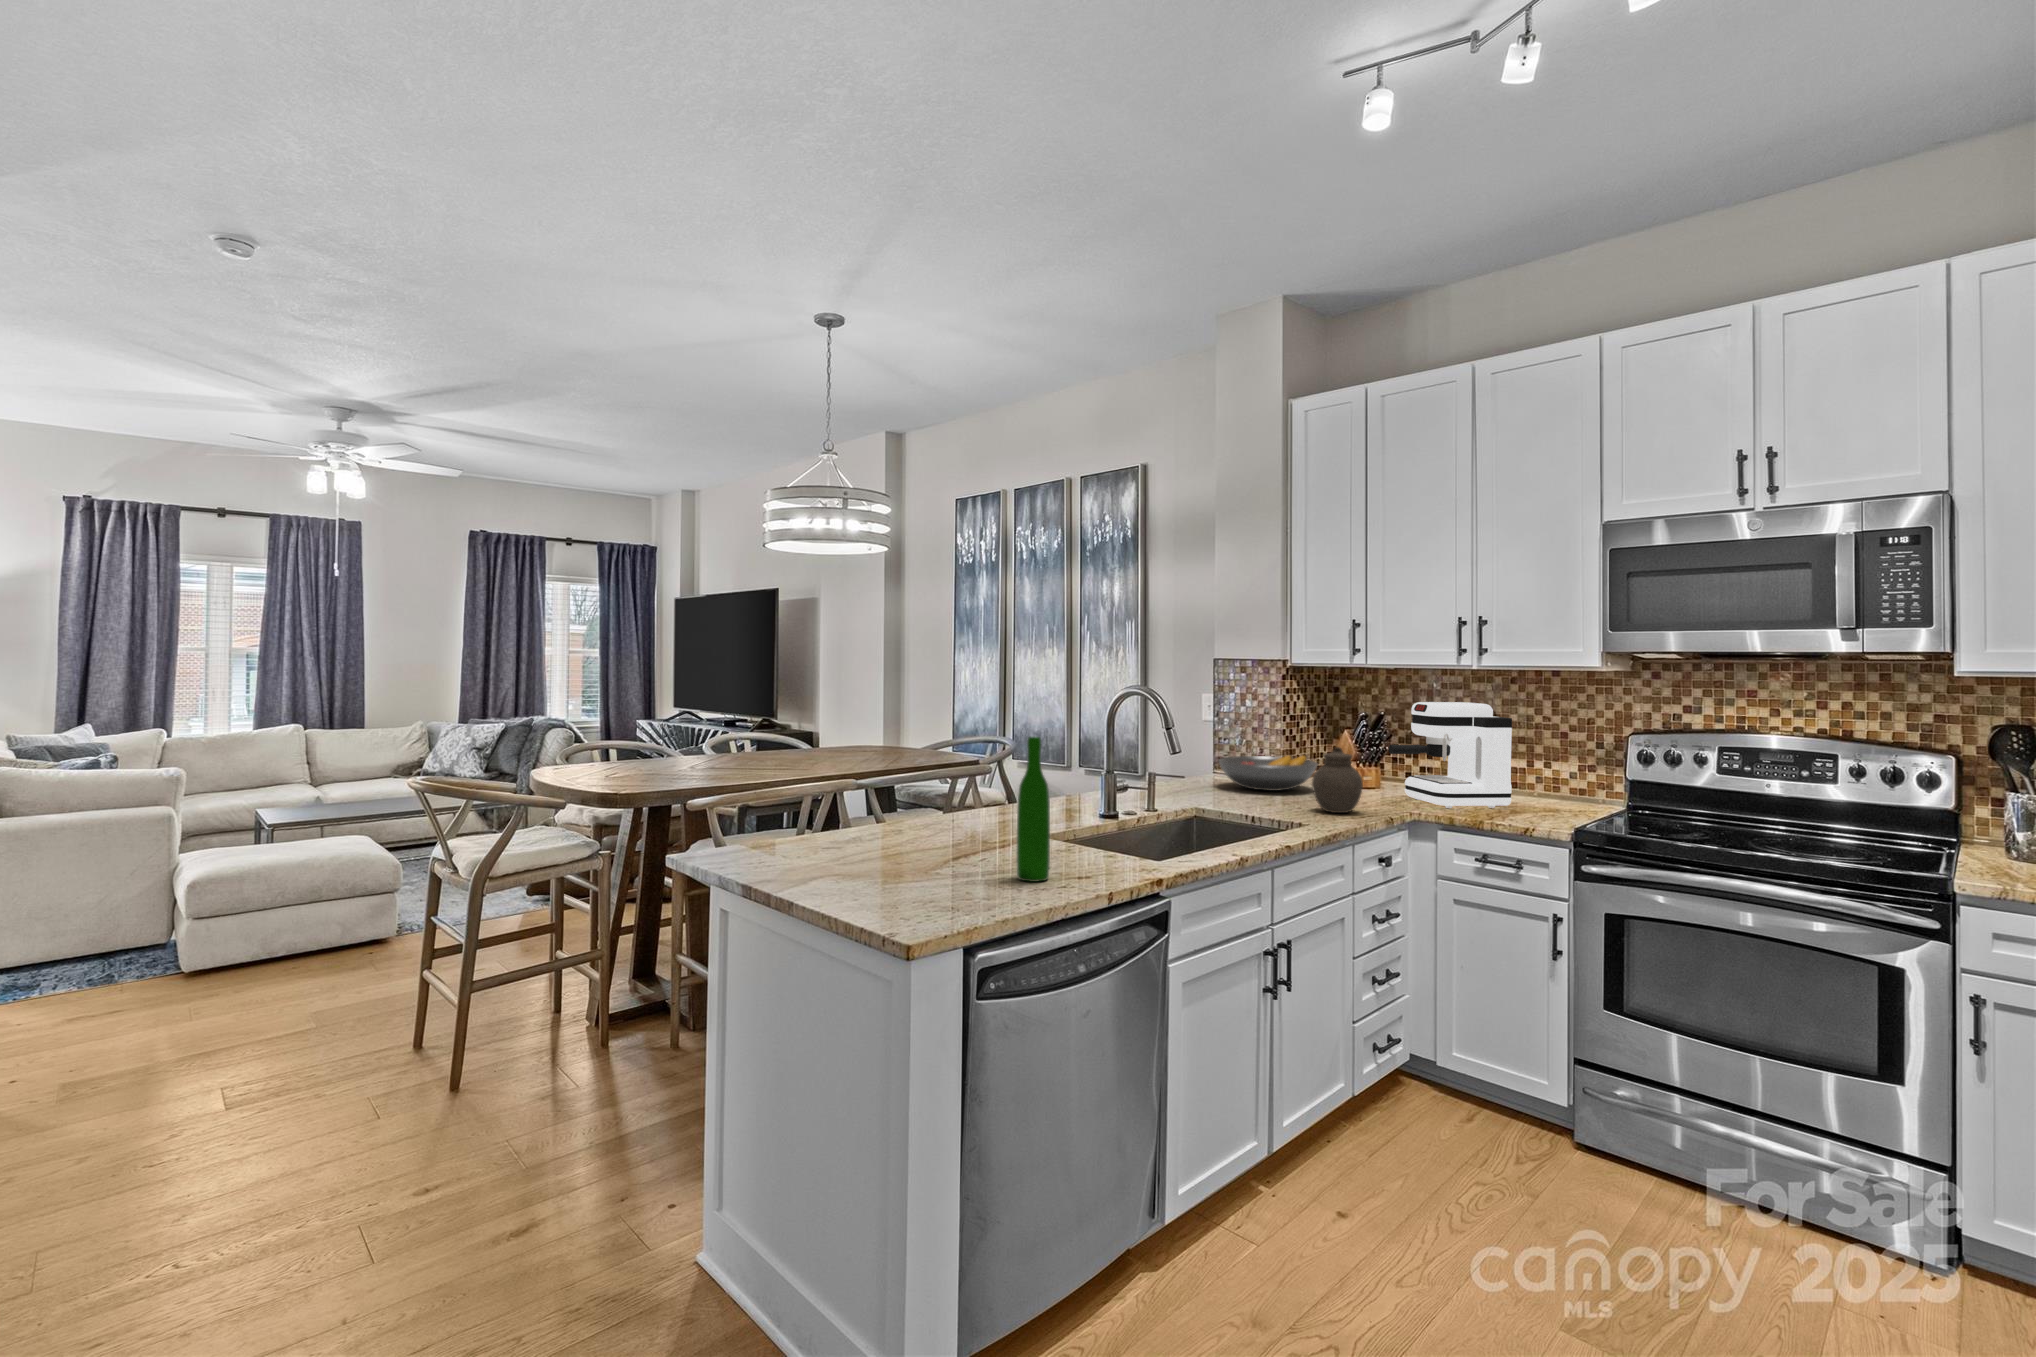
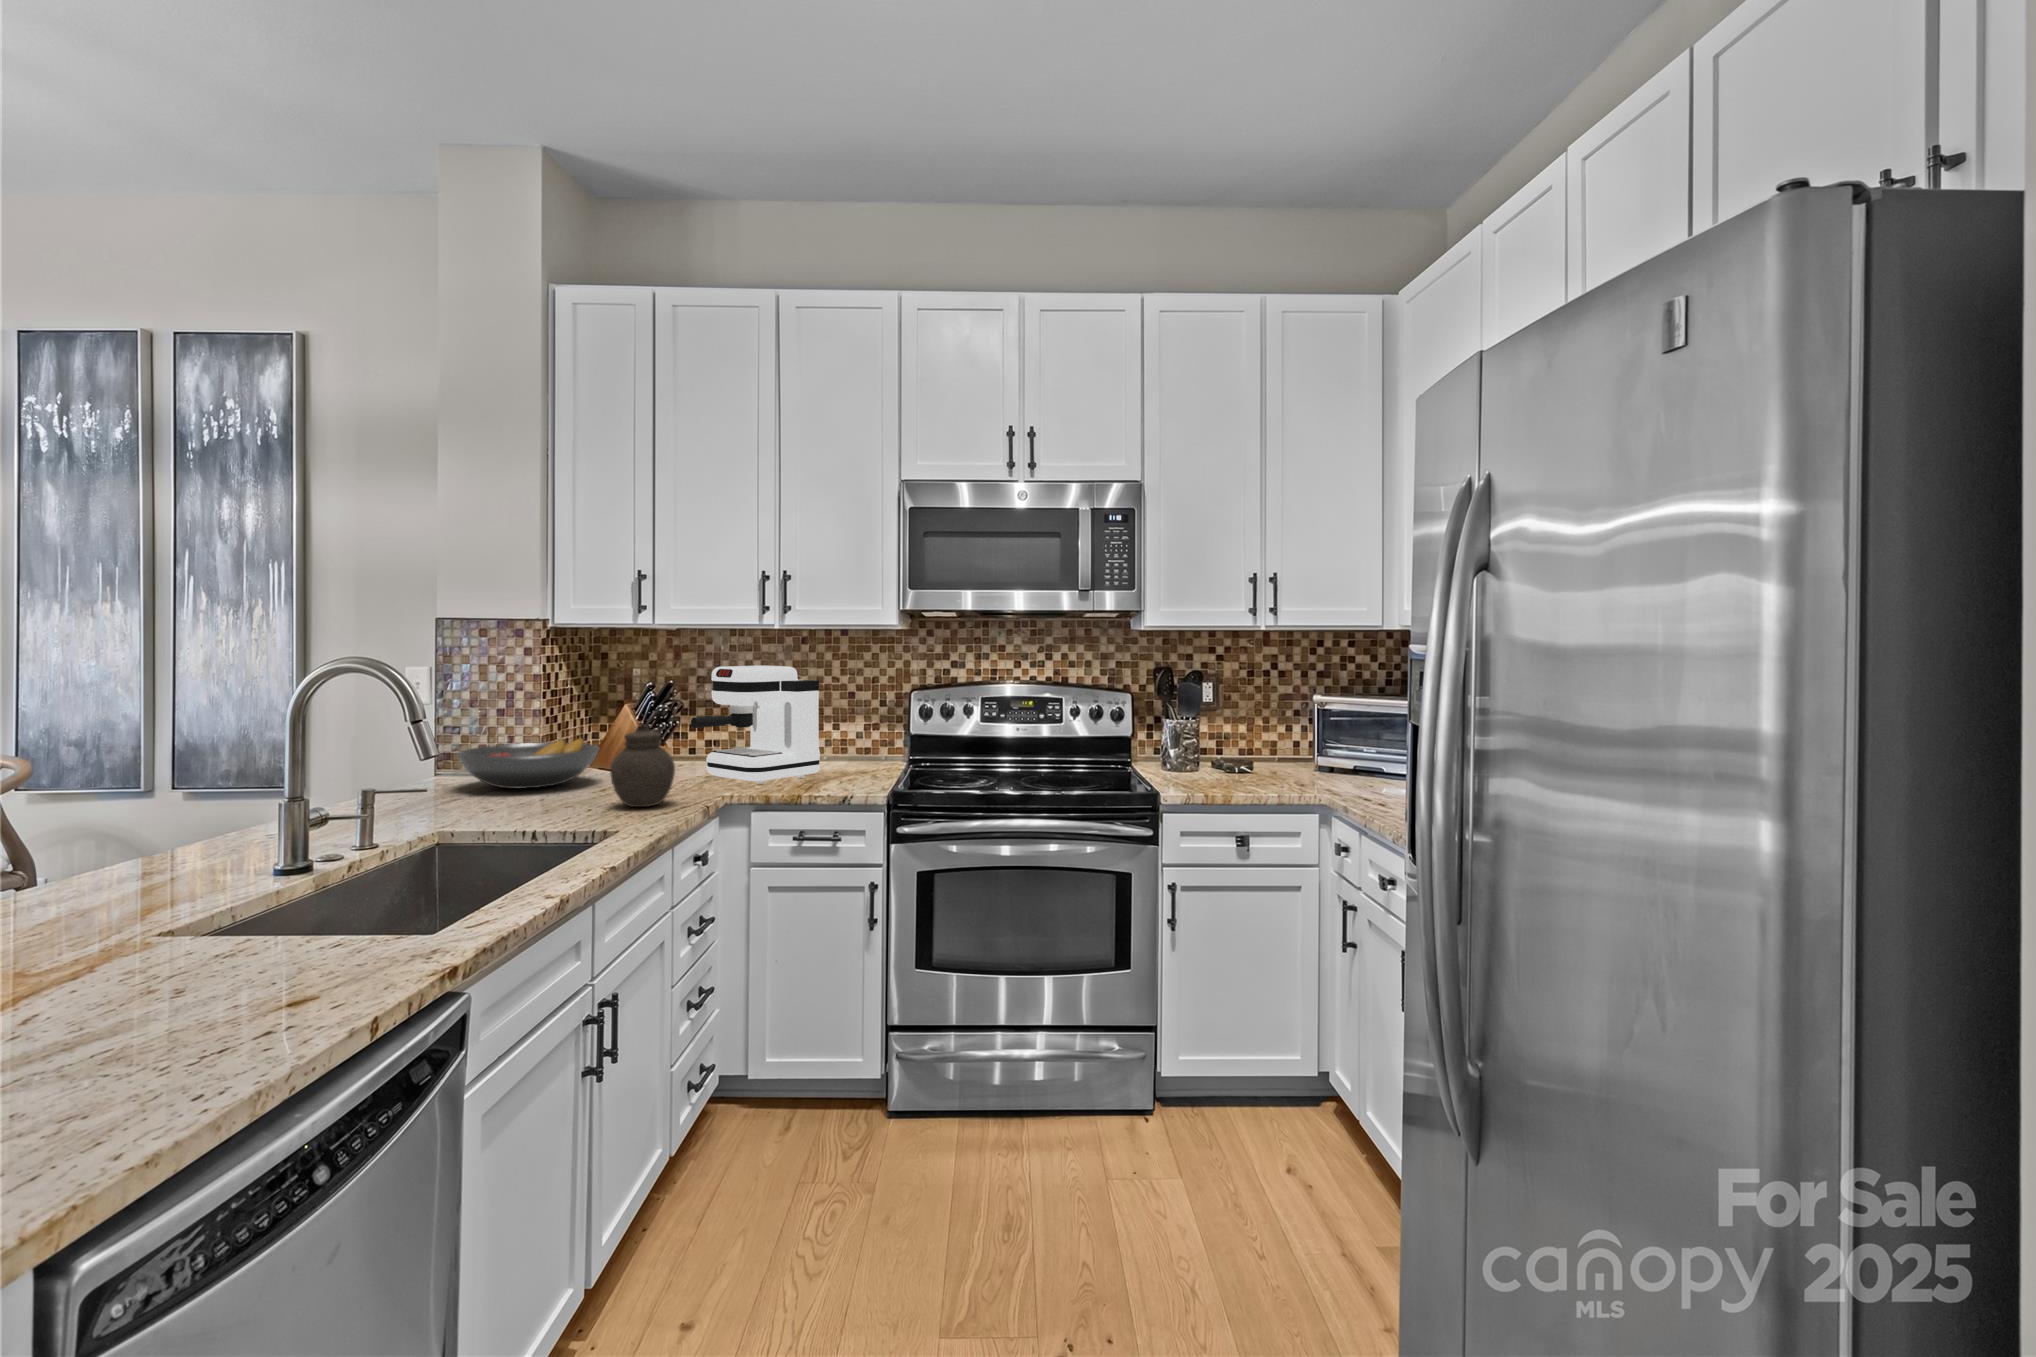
wine bottle: present [1016,737,1050,882] -> none [96,751,194,1058]

